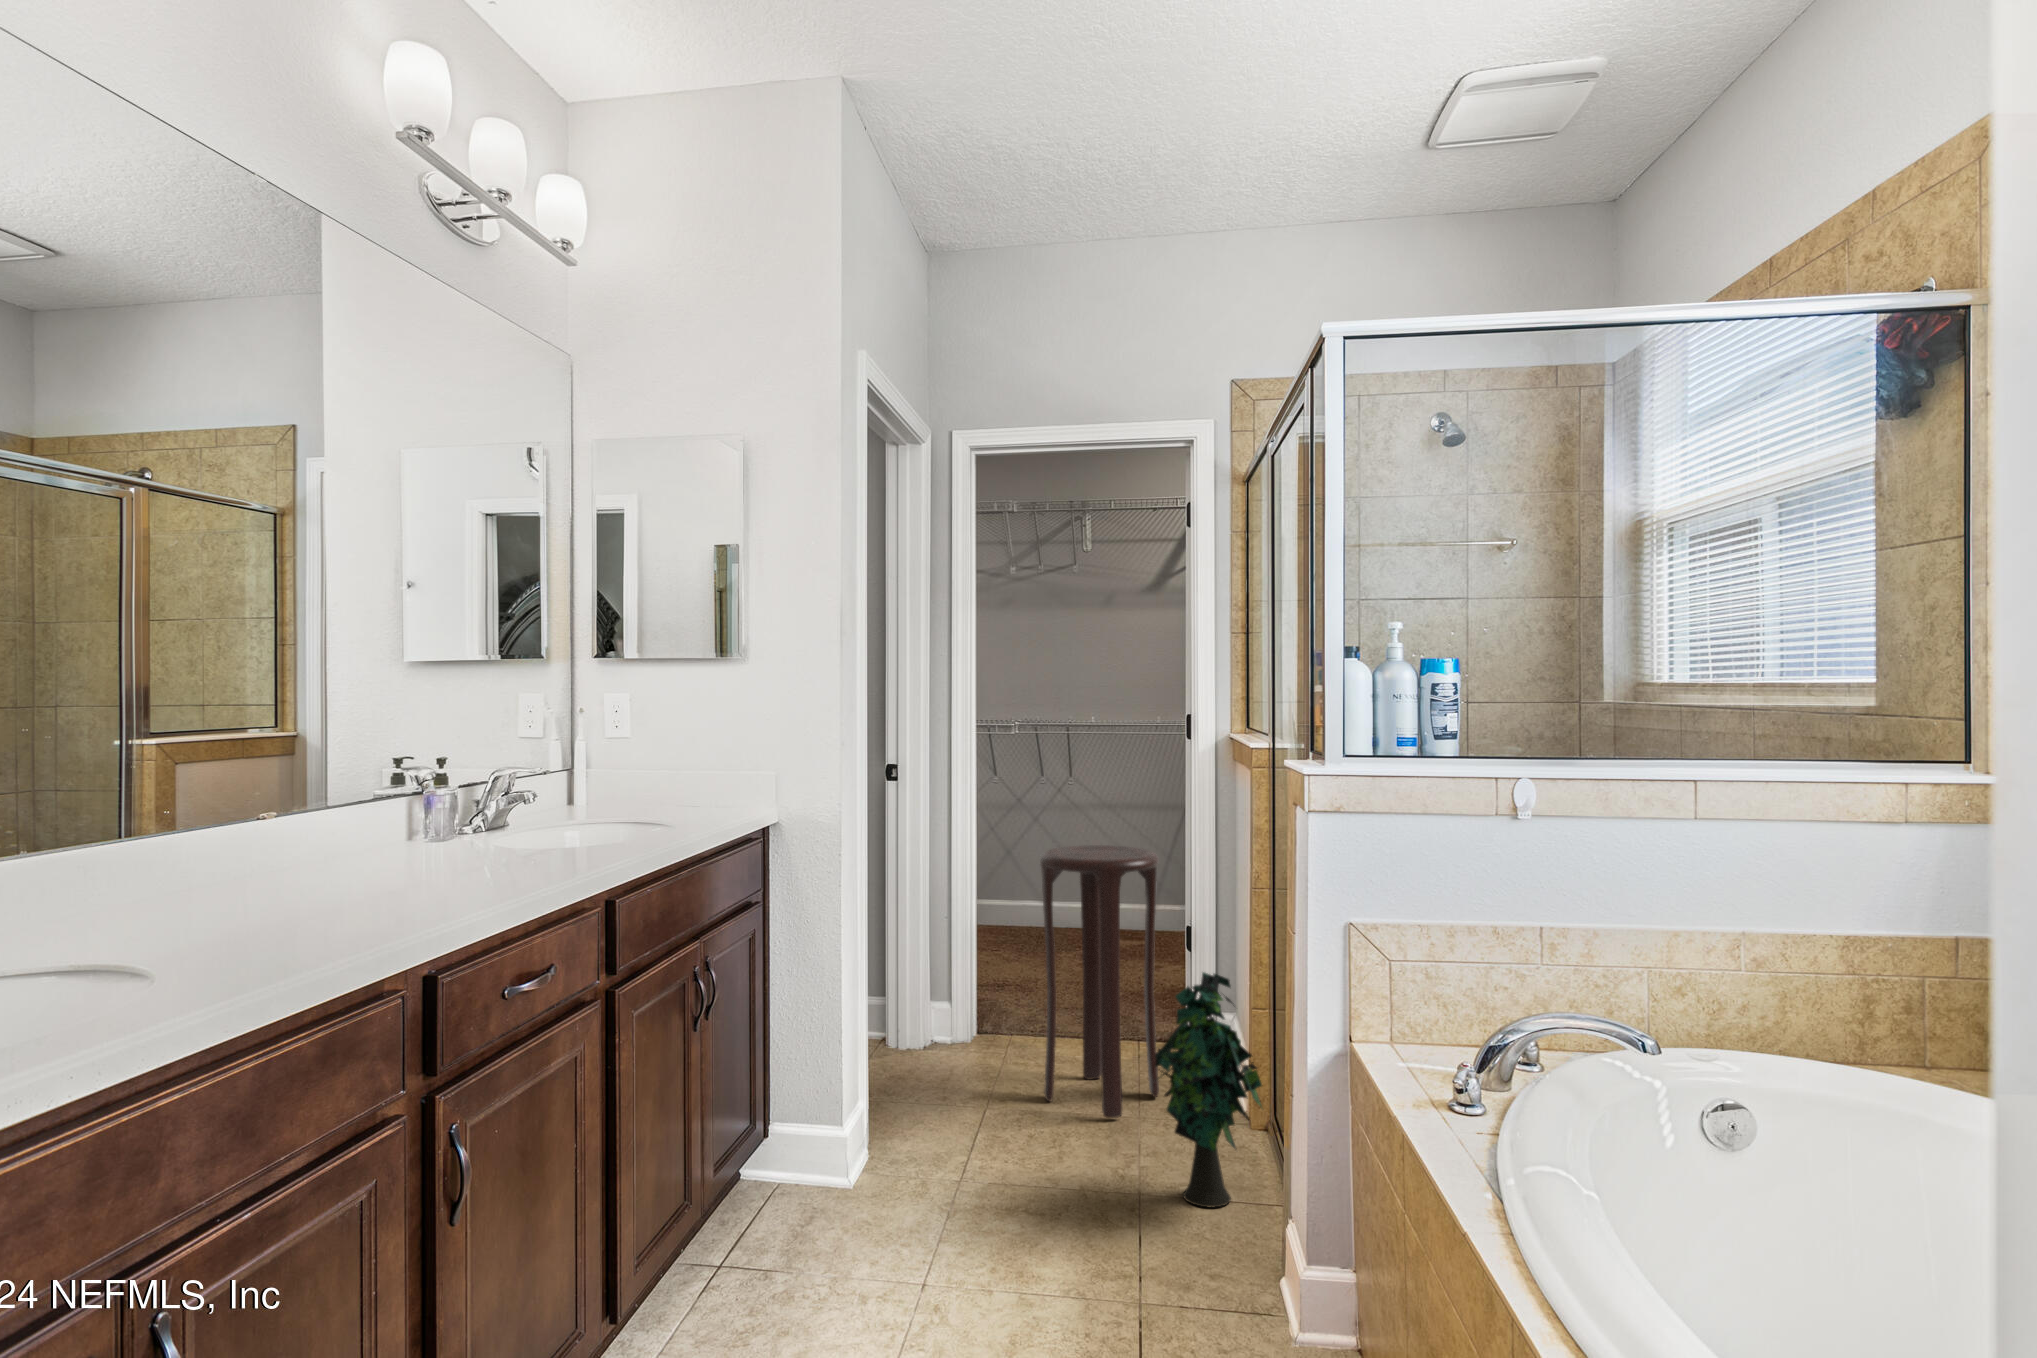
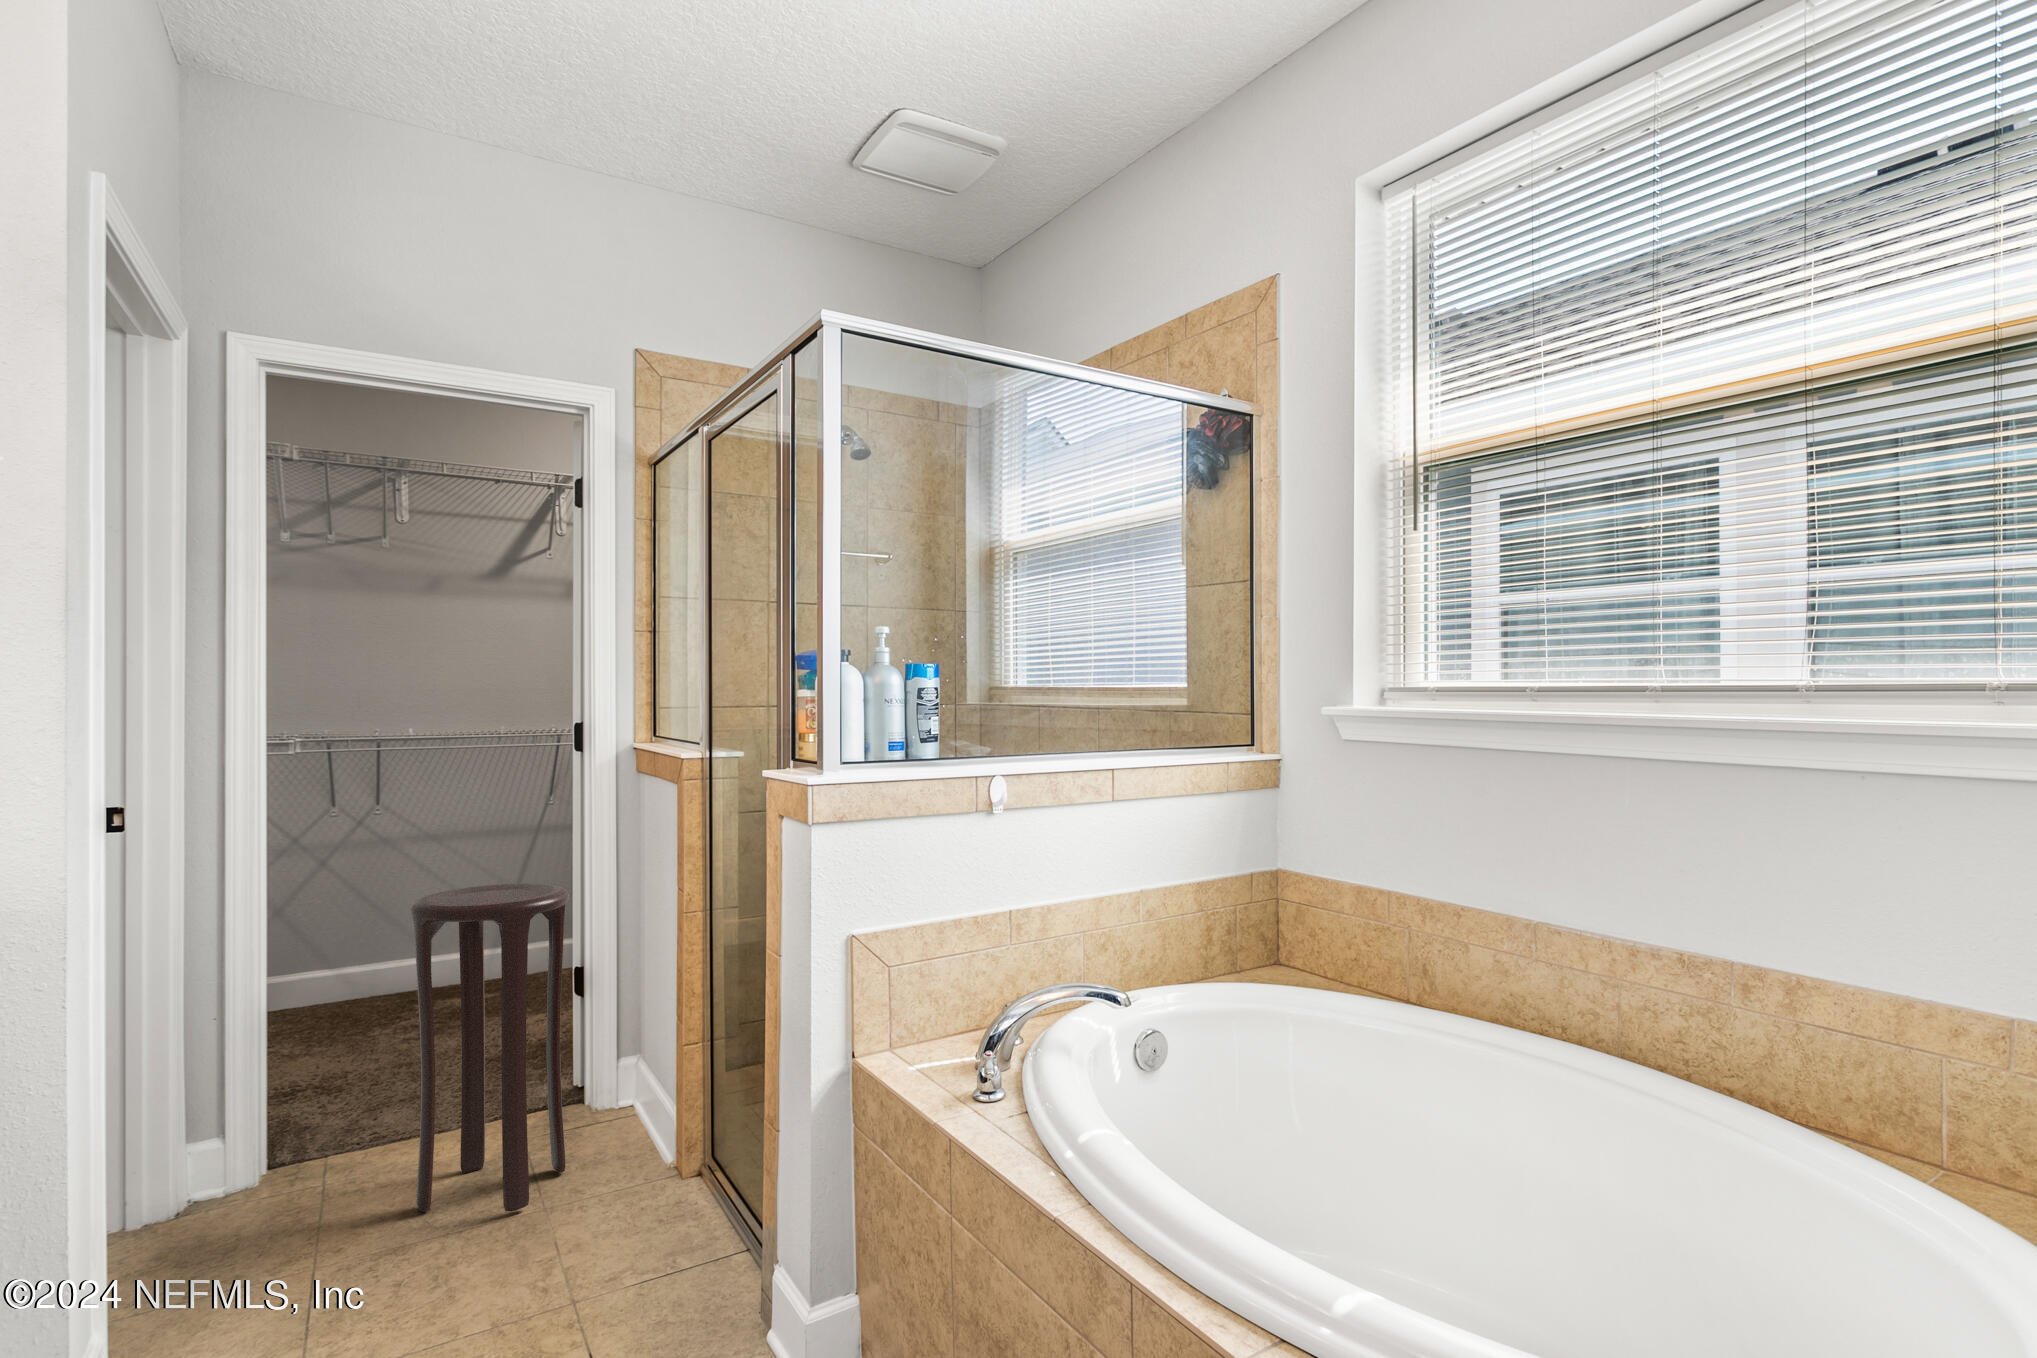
decorative plant: present [1154,972,1262,1207] -> none [593,1013,731,1280]

